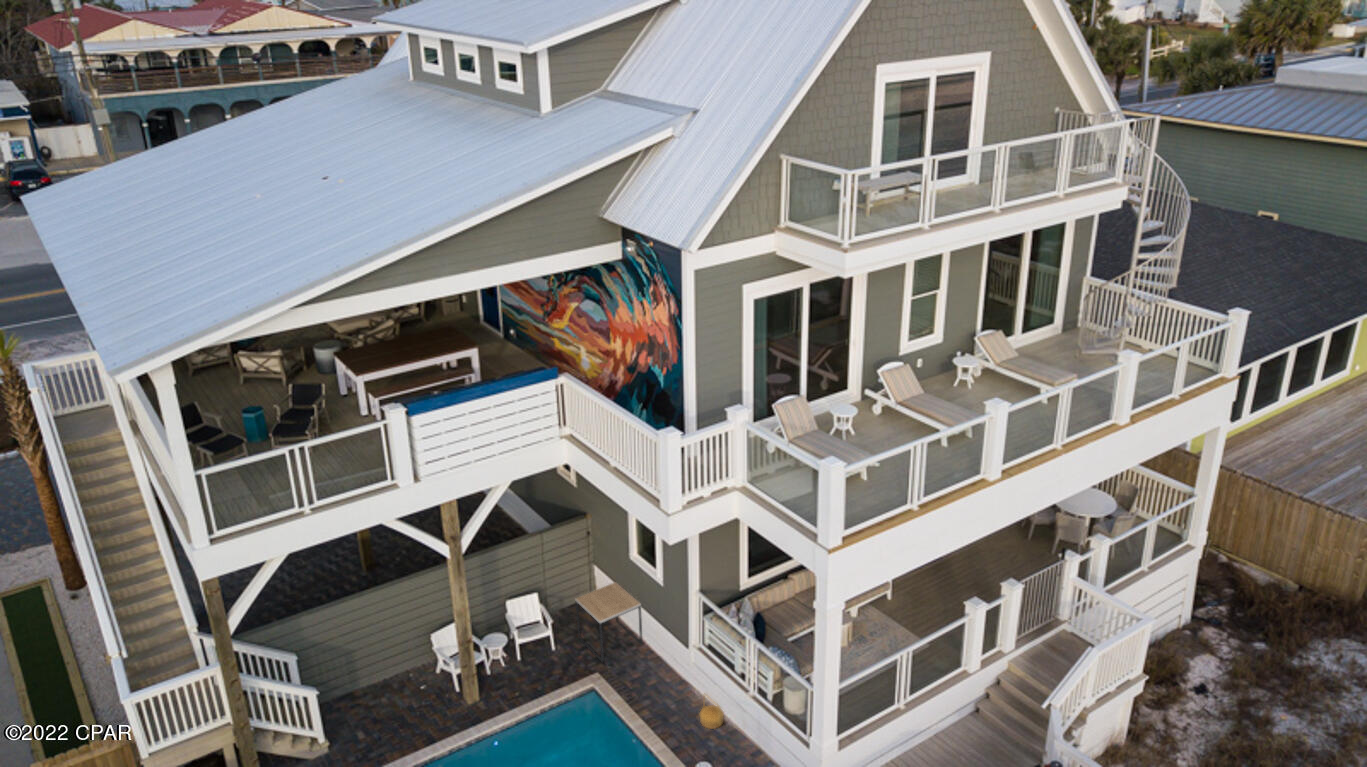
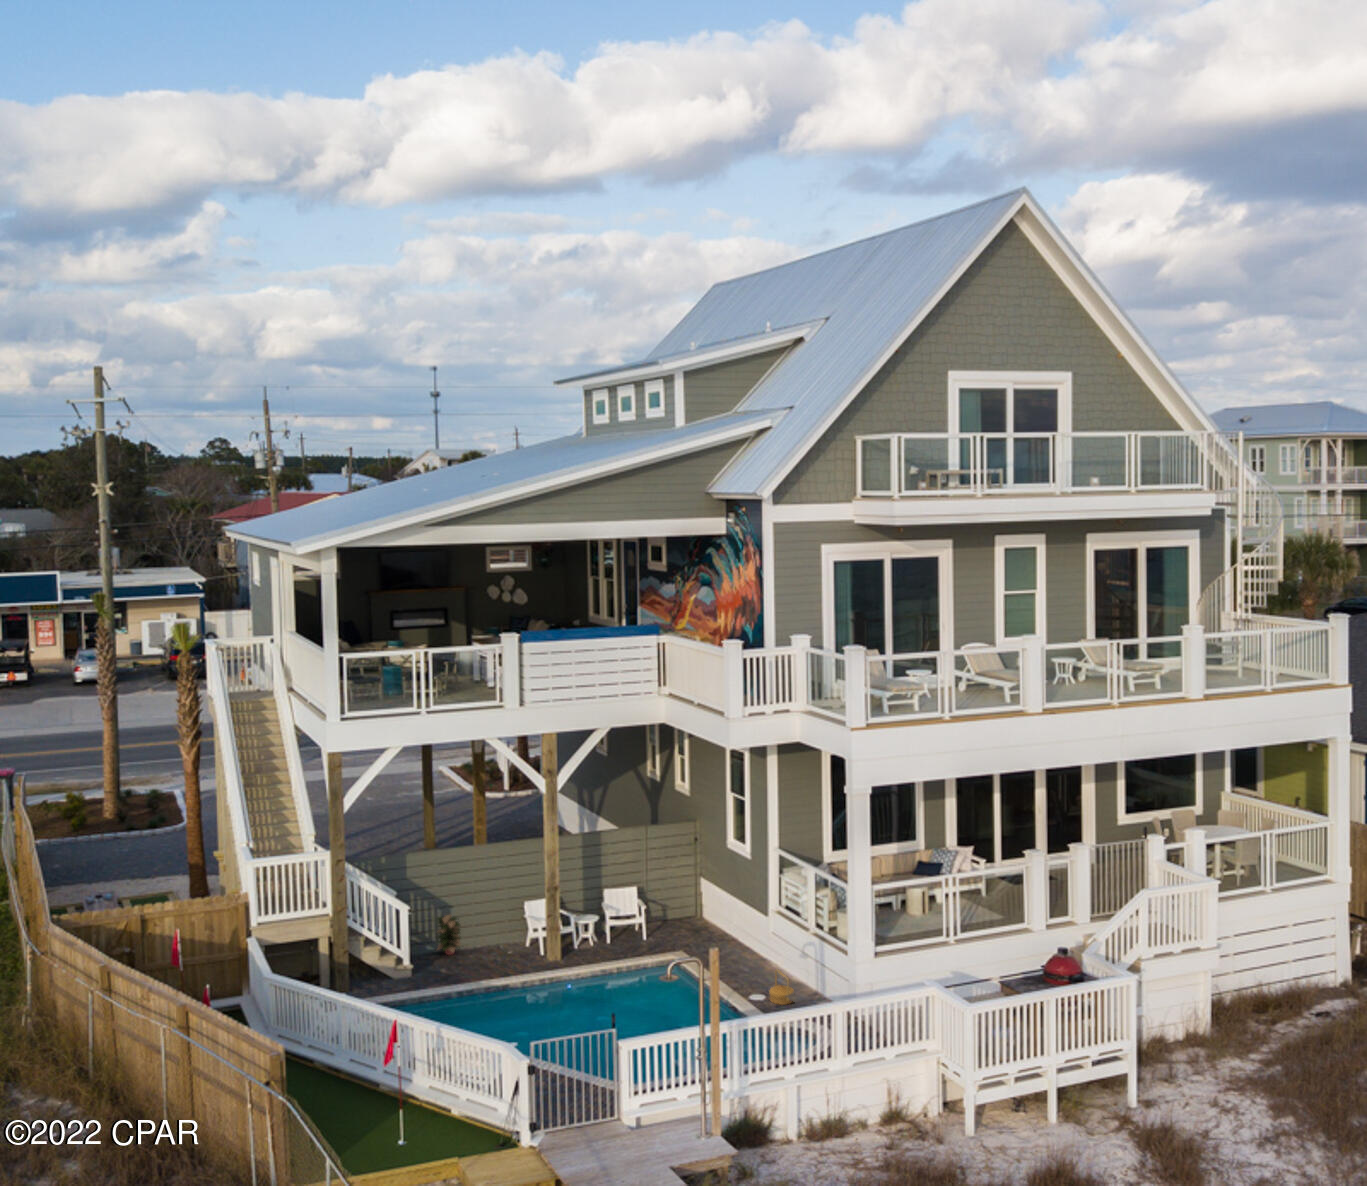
side table: present [575,582,643,662] -> none [669,882,733,953]
decorative plant: none [341,667,374,706] -> present [436,915,461,955]

